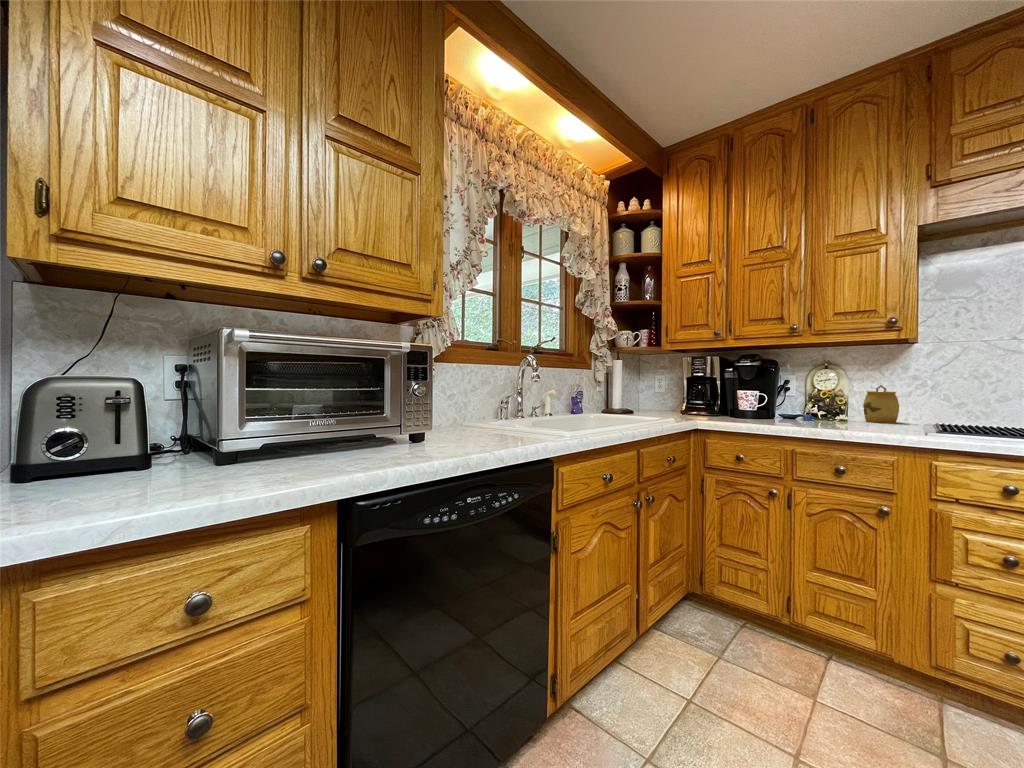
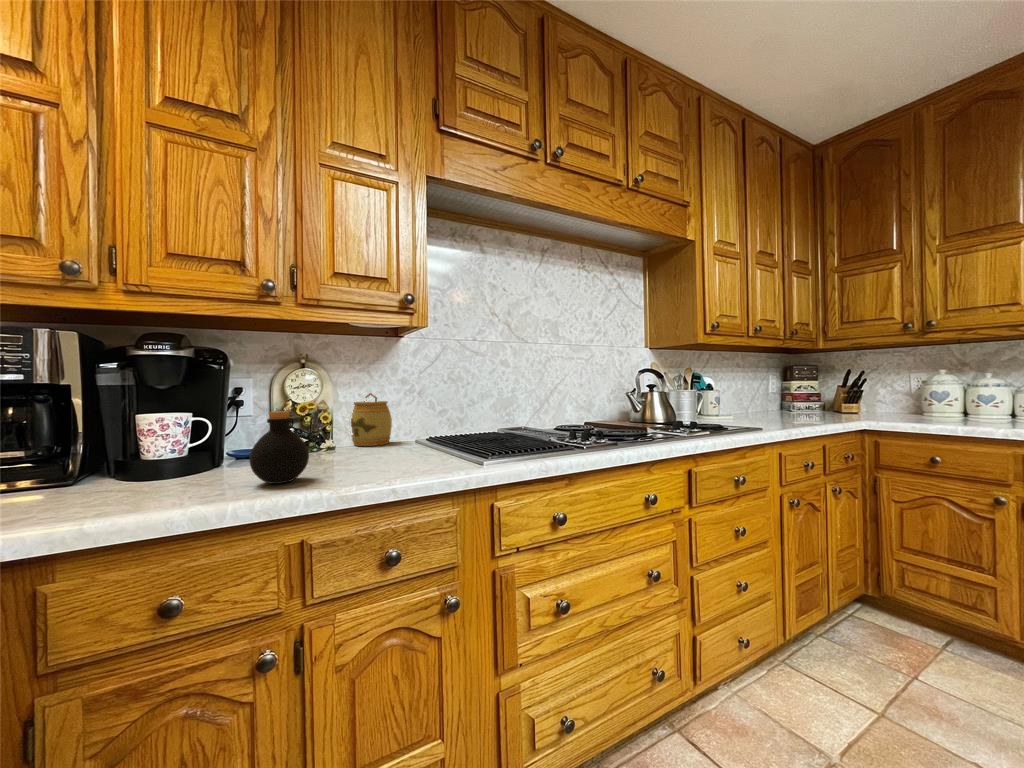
bottle: none [774,391,804,425] -> present [249,411,309,484]

